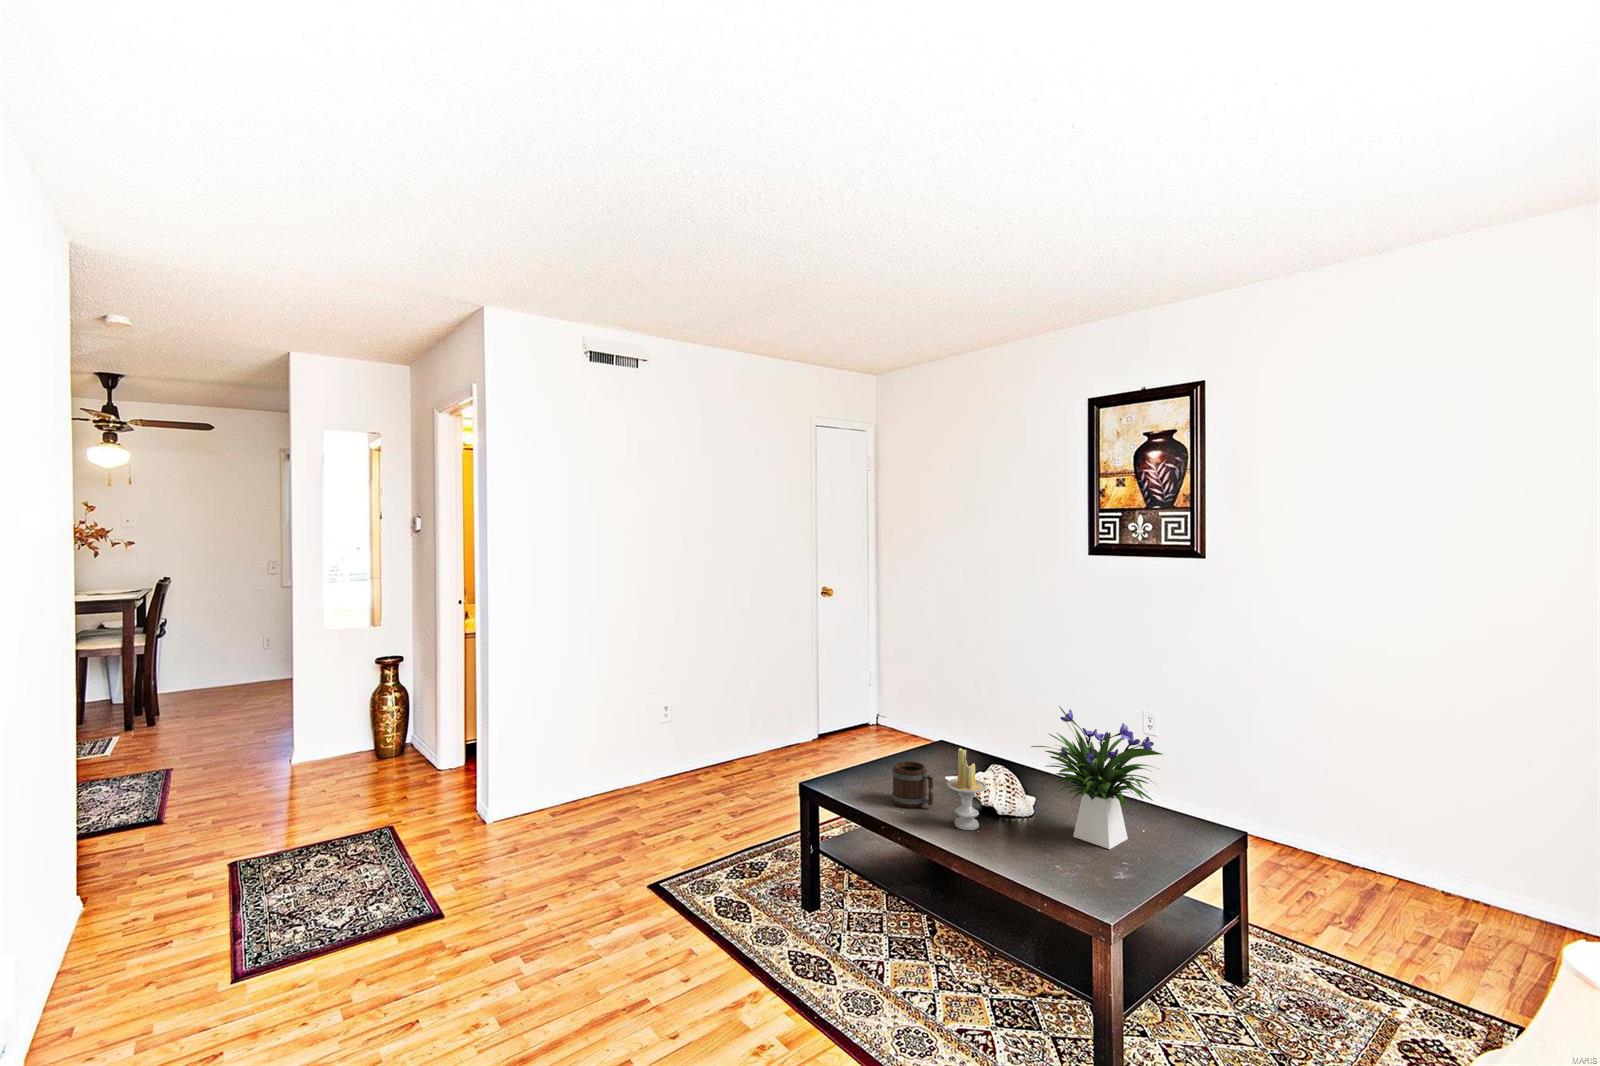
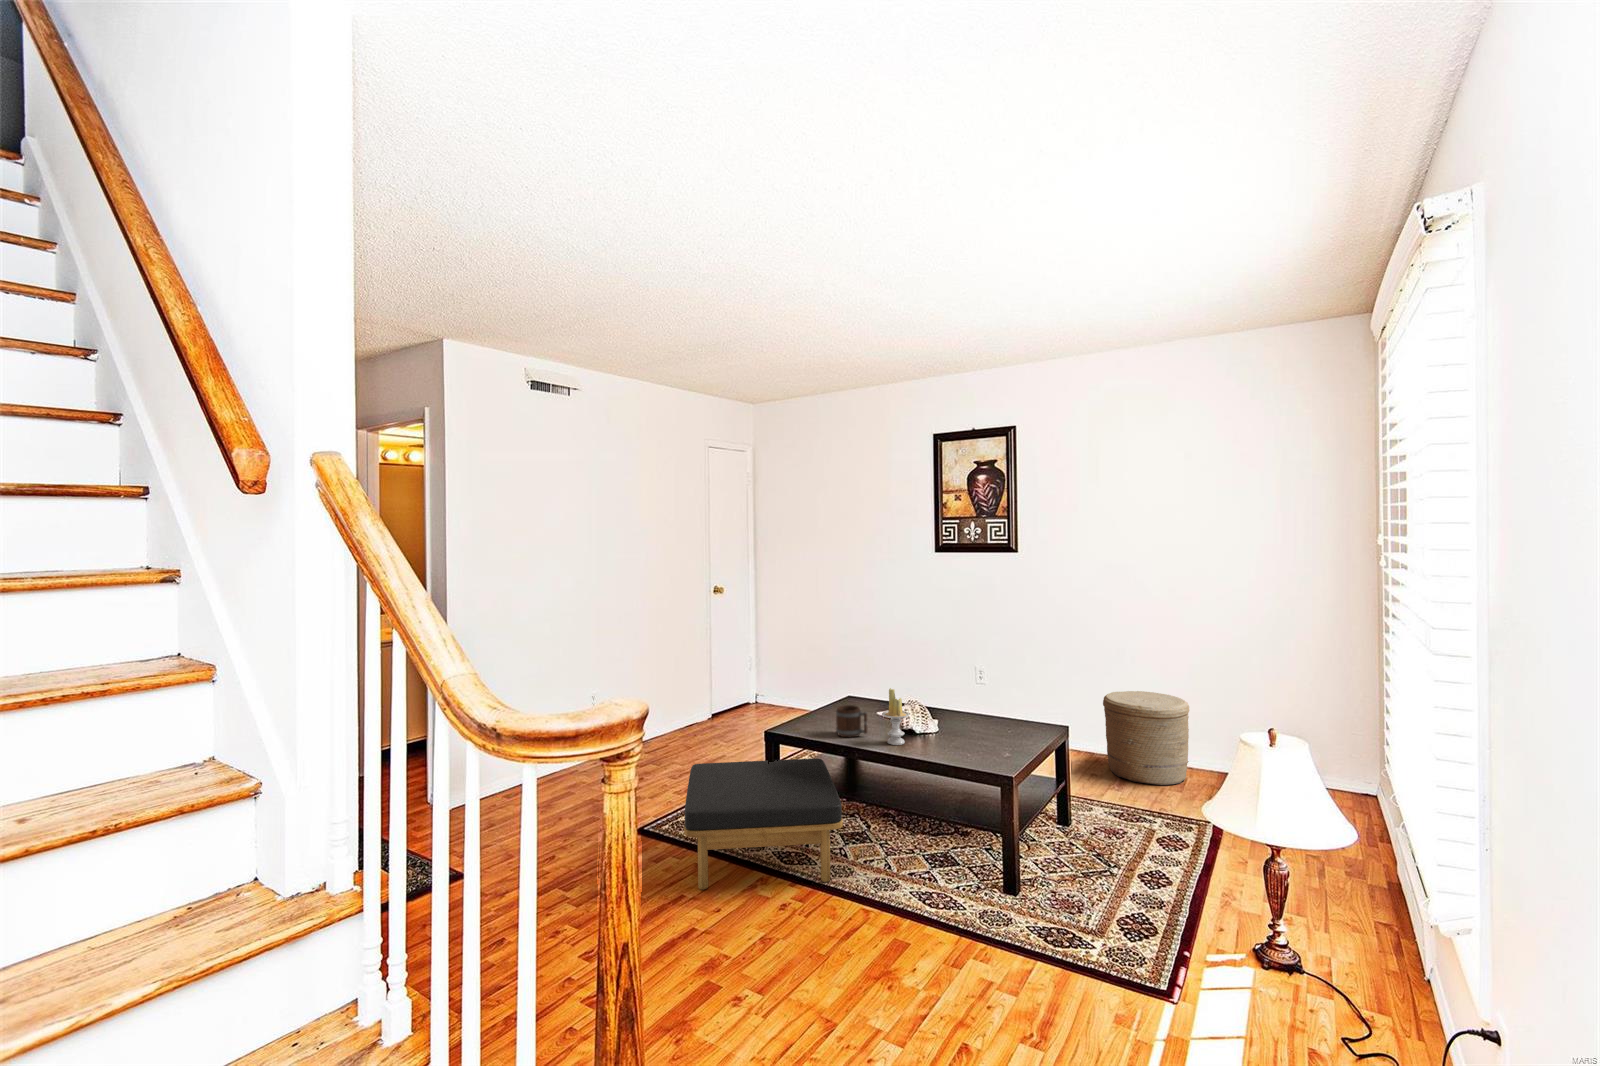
flower arrangement: present [1031,706,1162,849] -> none [940,653,1024,745]
woven basket: none [1327,770,1483,930] -> present [1103,691,1189,785]
ottoman: none [648,817,877,1021] -> present [684,759,843,890]

